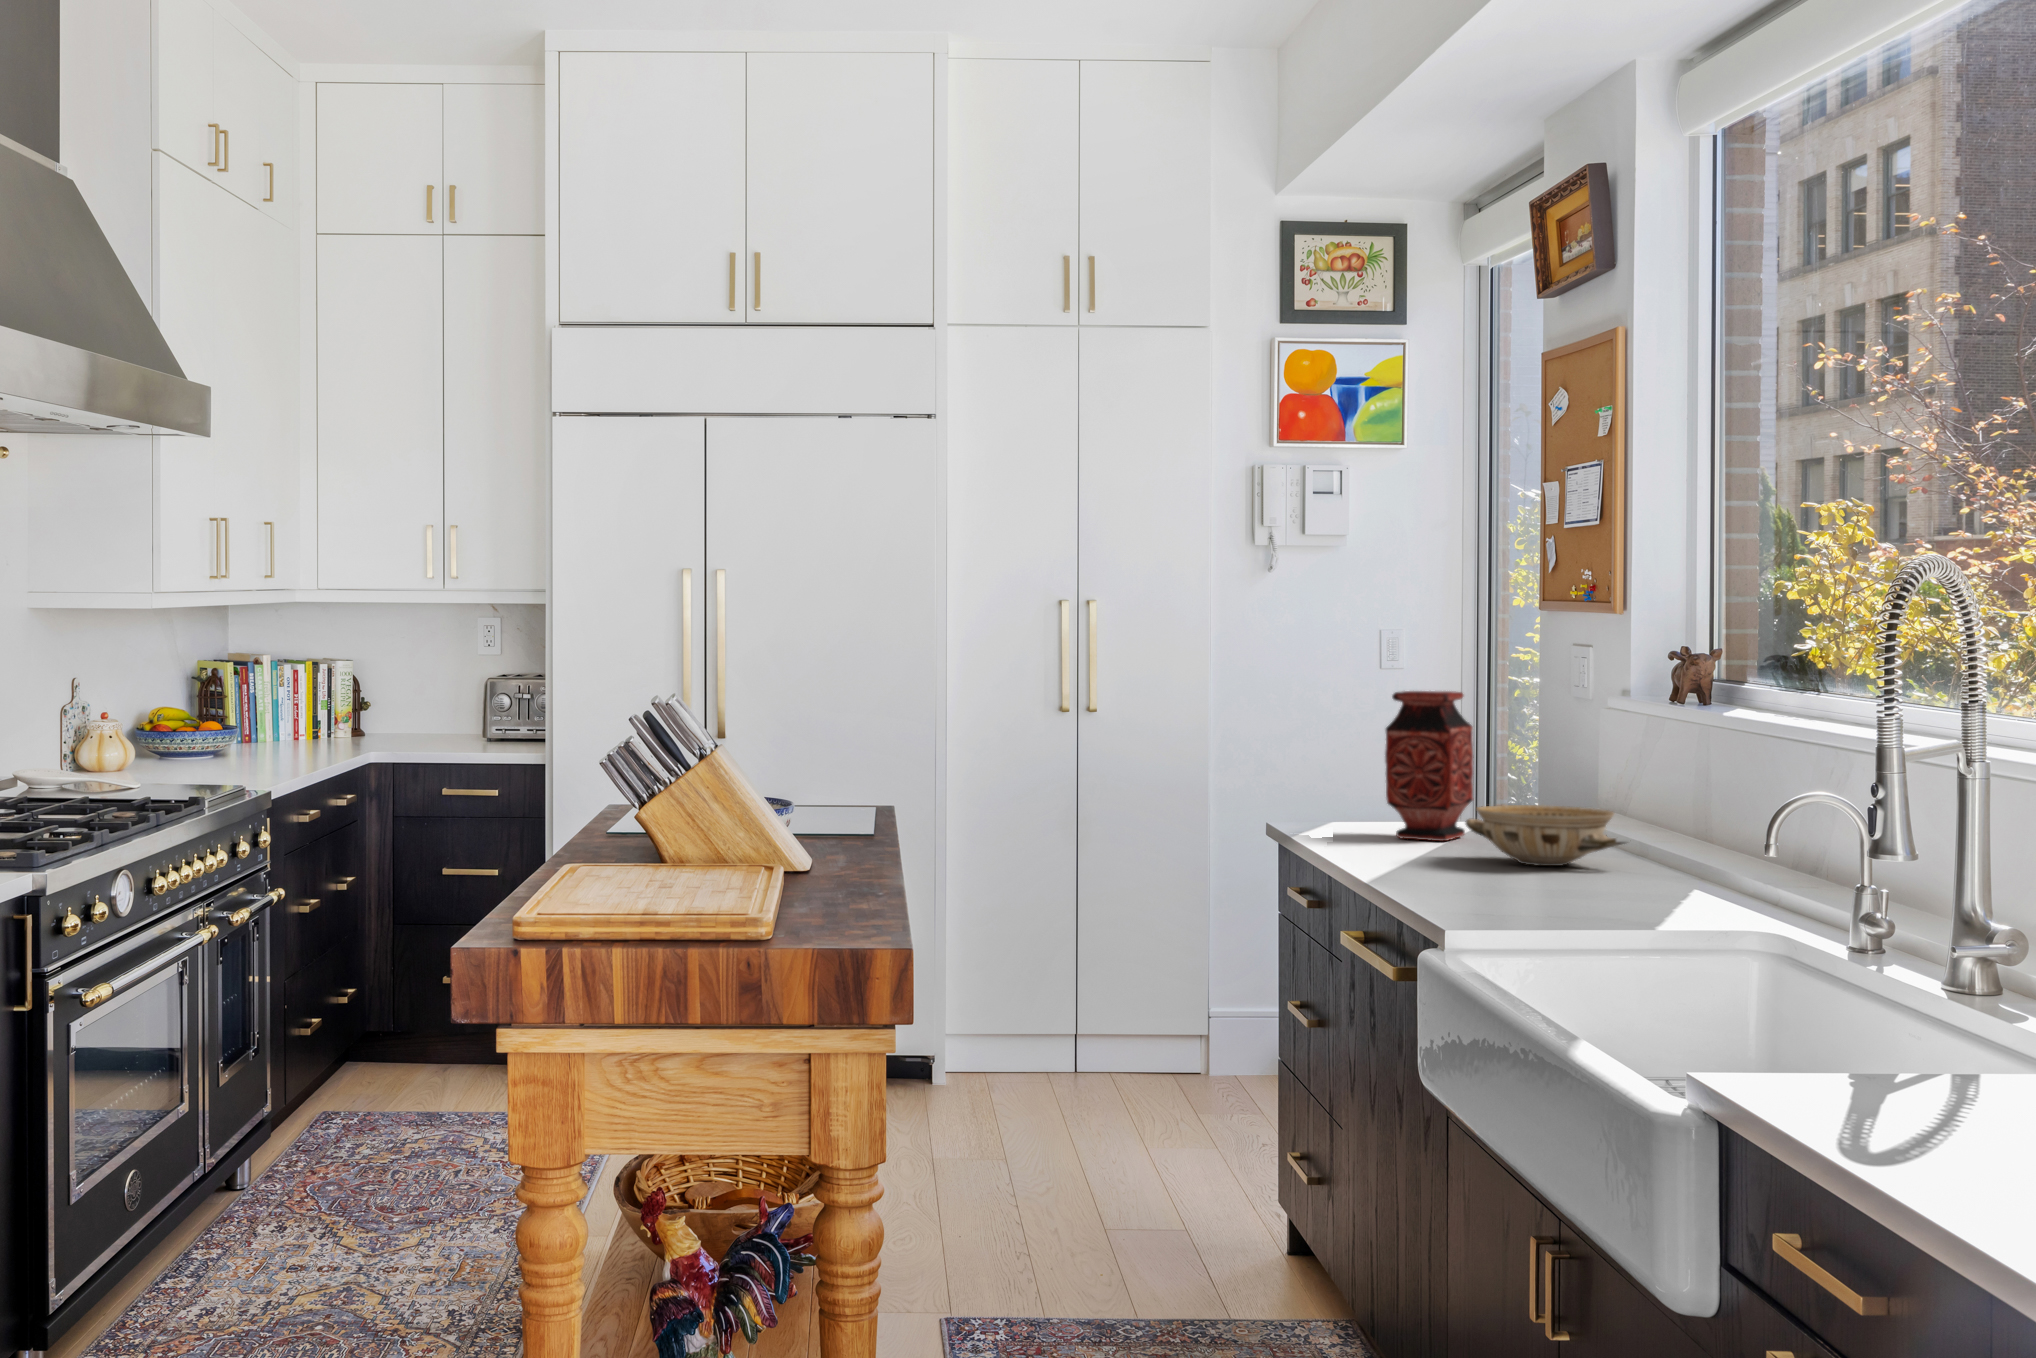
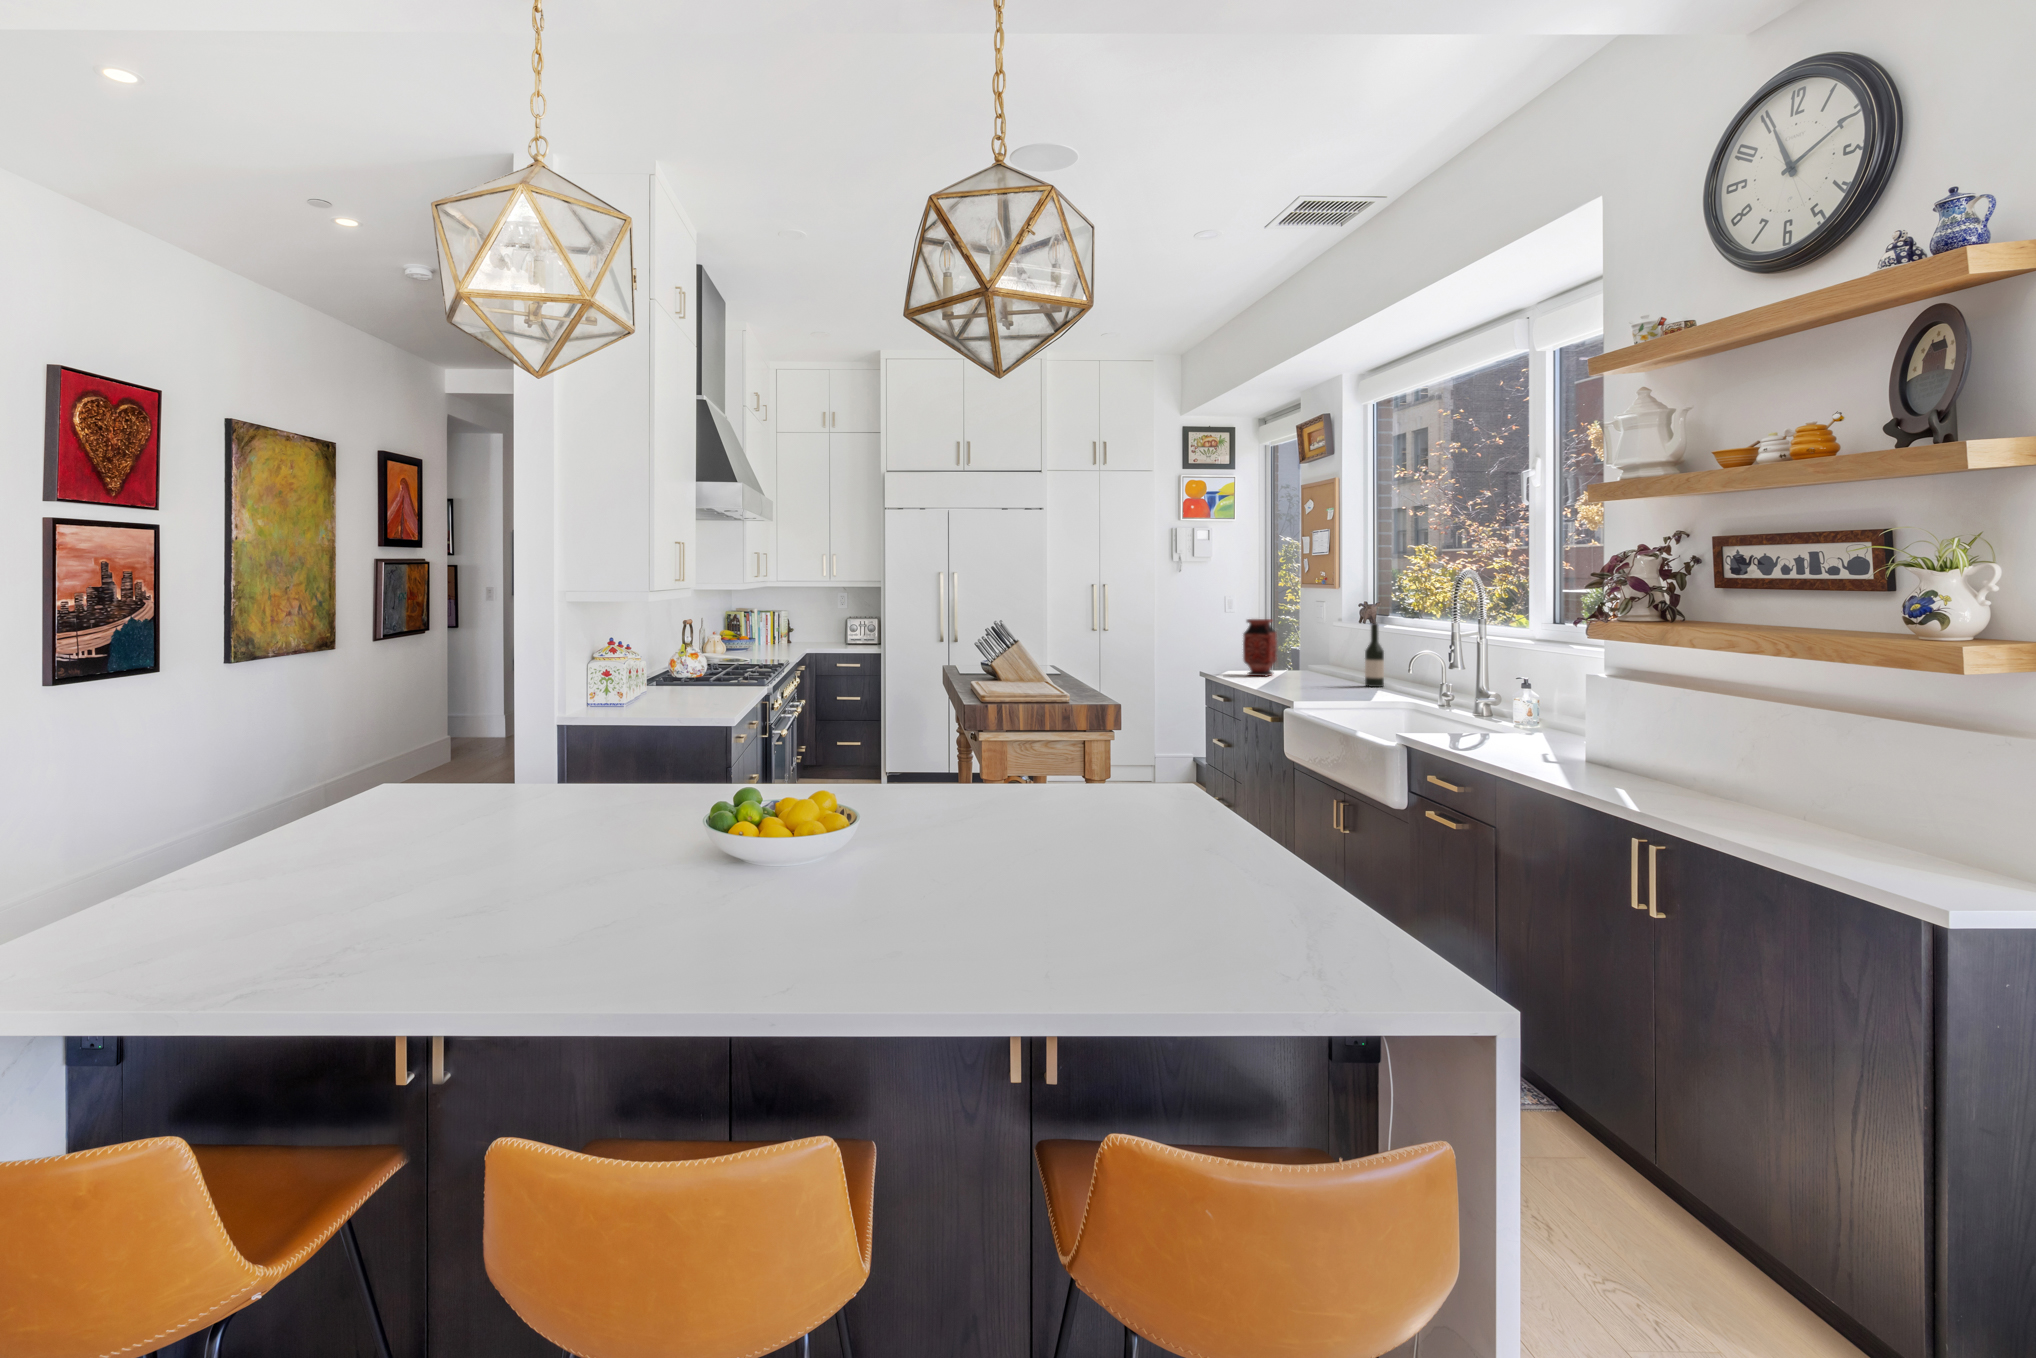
wine bottle: none [1682,702,1732,877] -> present [1365,622,1384,687]
ceramic bowl: present [1465,805,1625,866] -> none [1279,662,1345,684]

